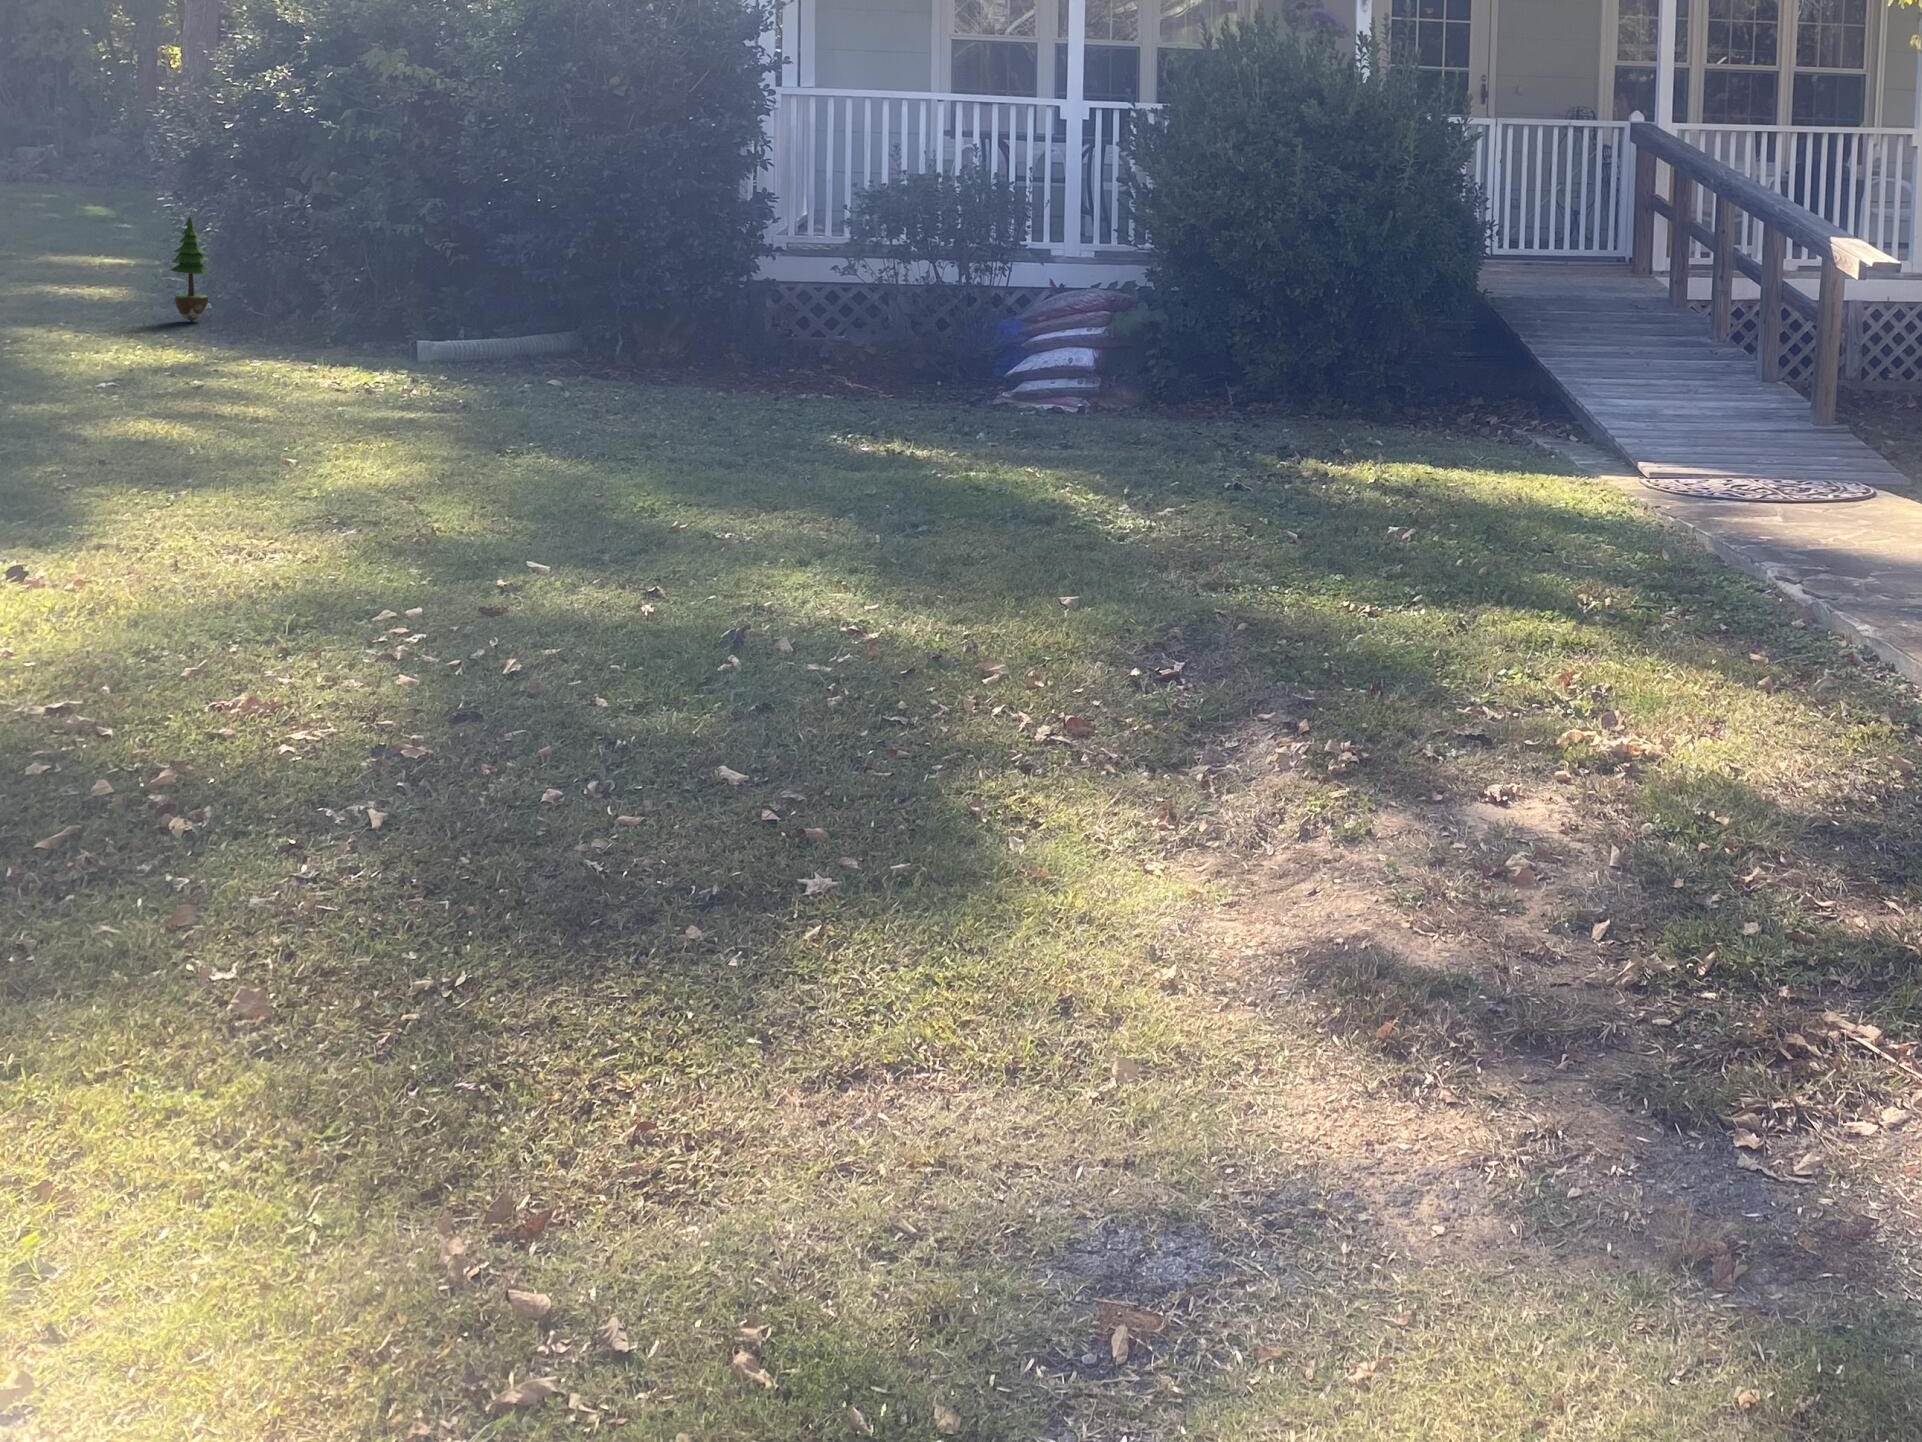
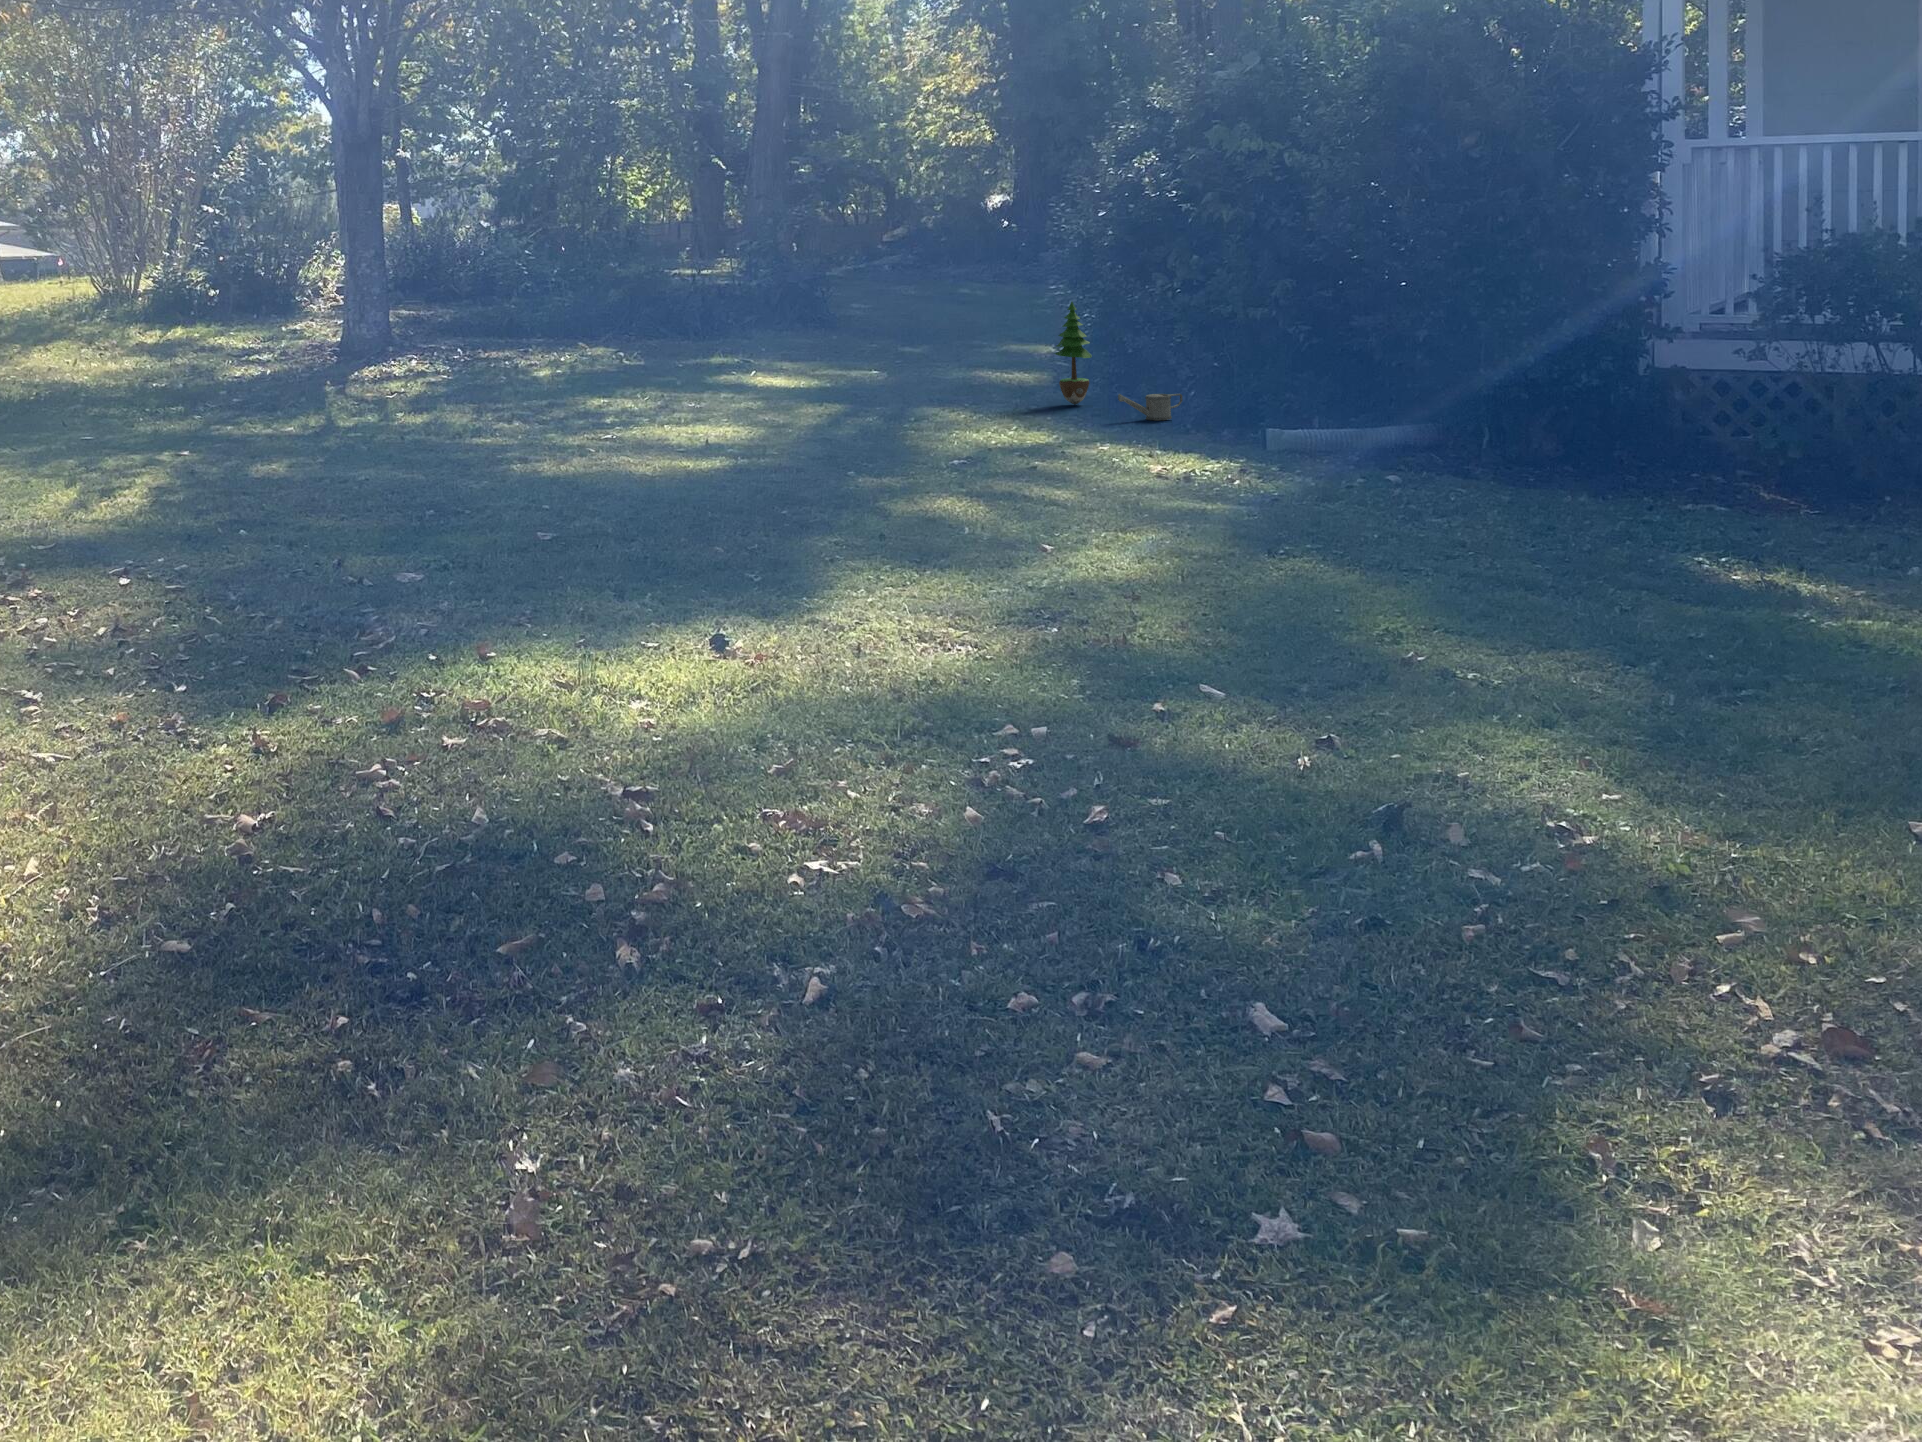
watering can: none [253,310,318,336] -> present [1118,394,1182,420]

